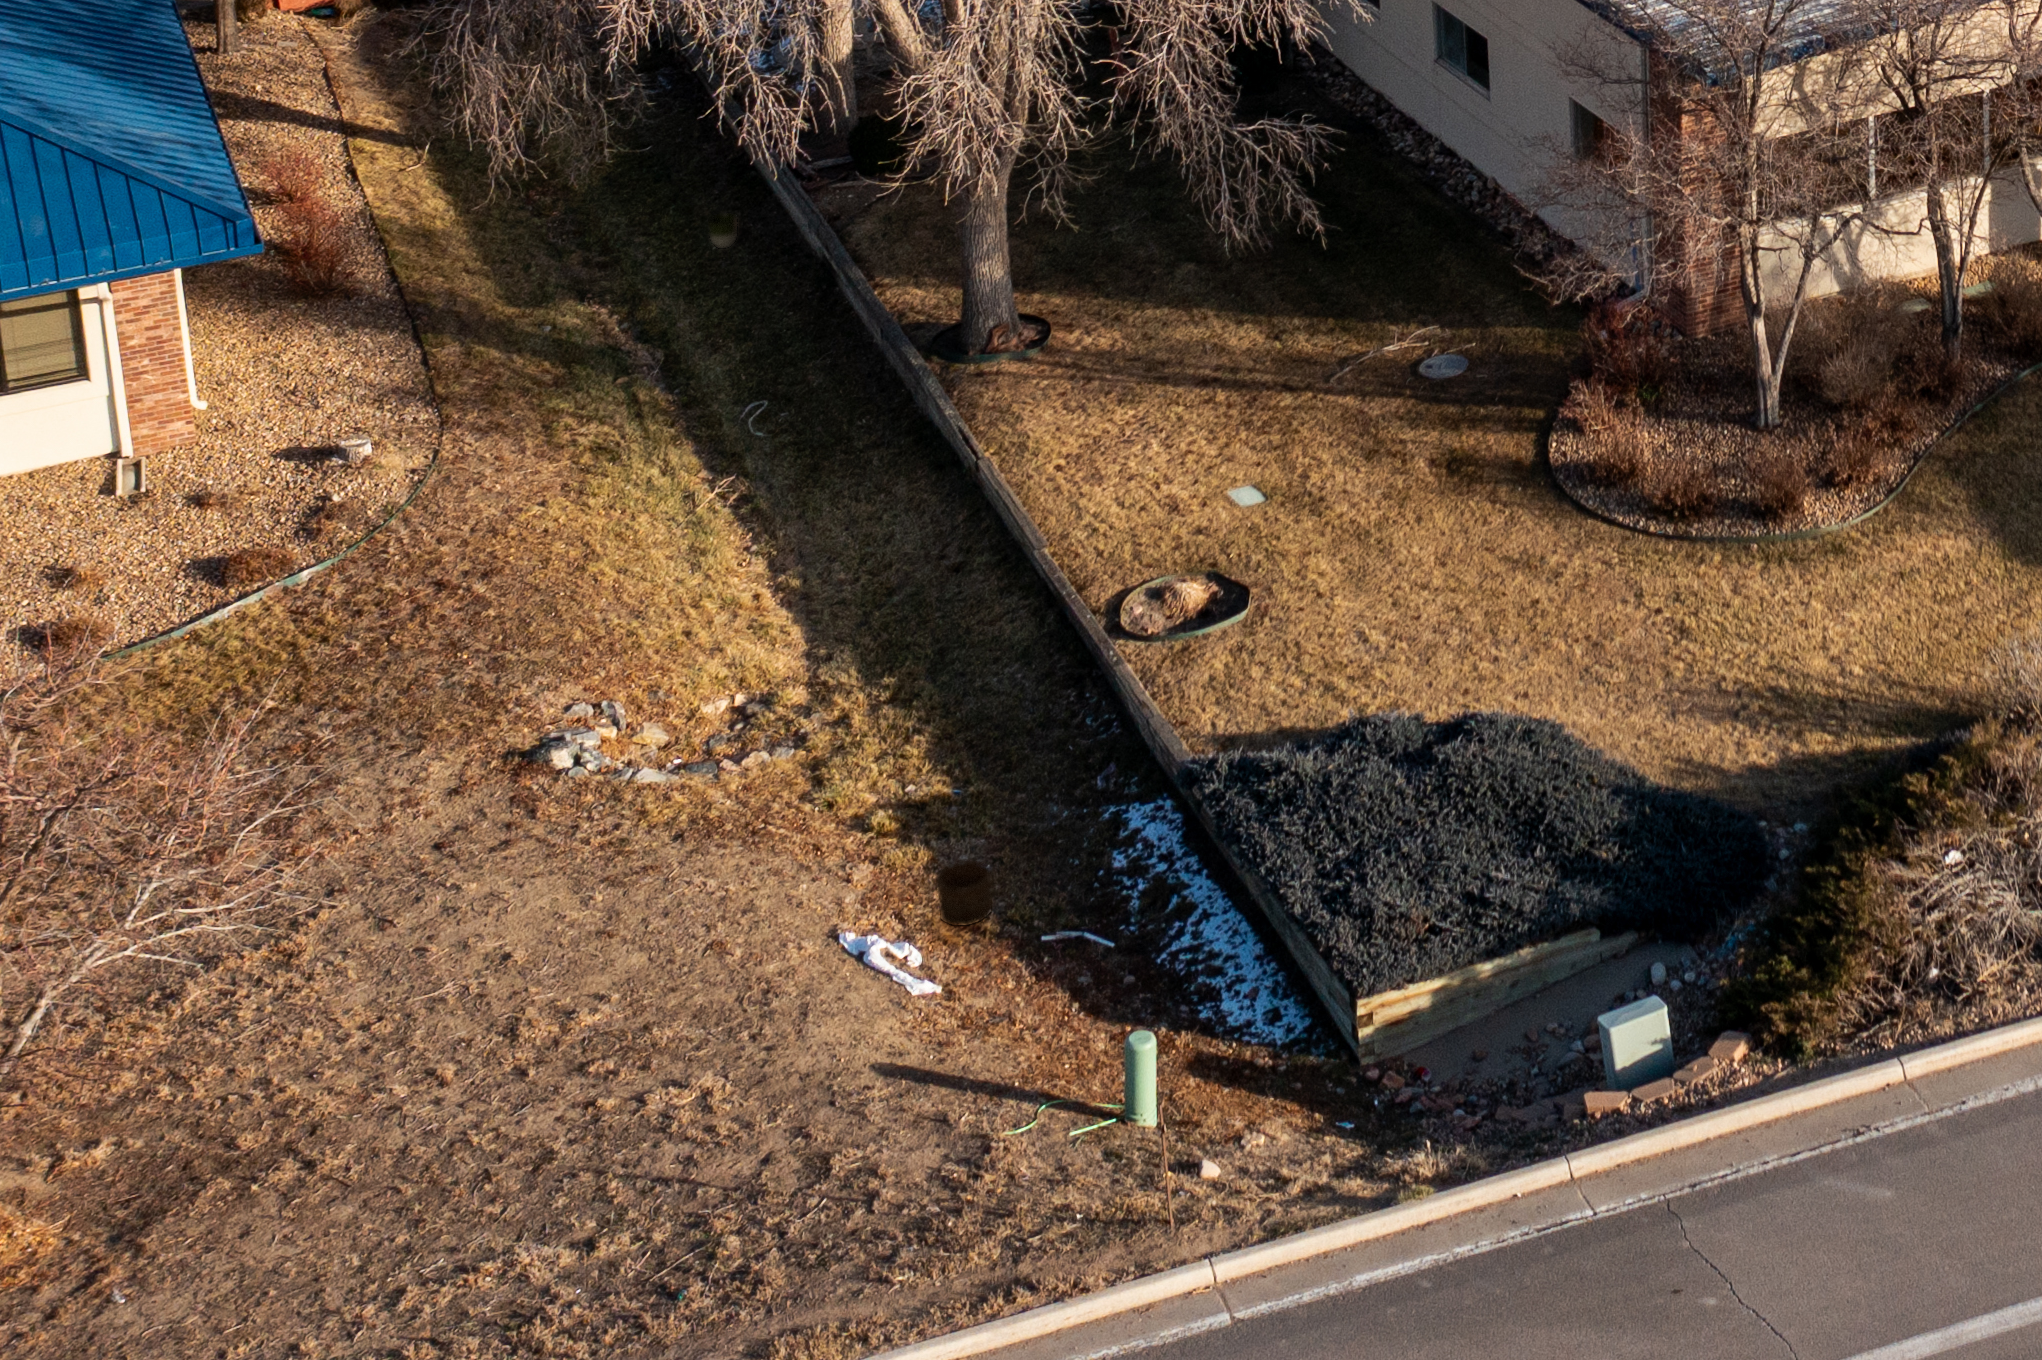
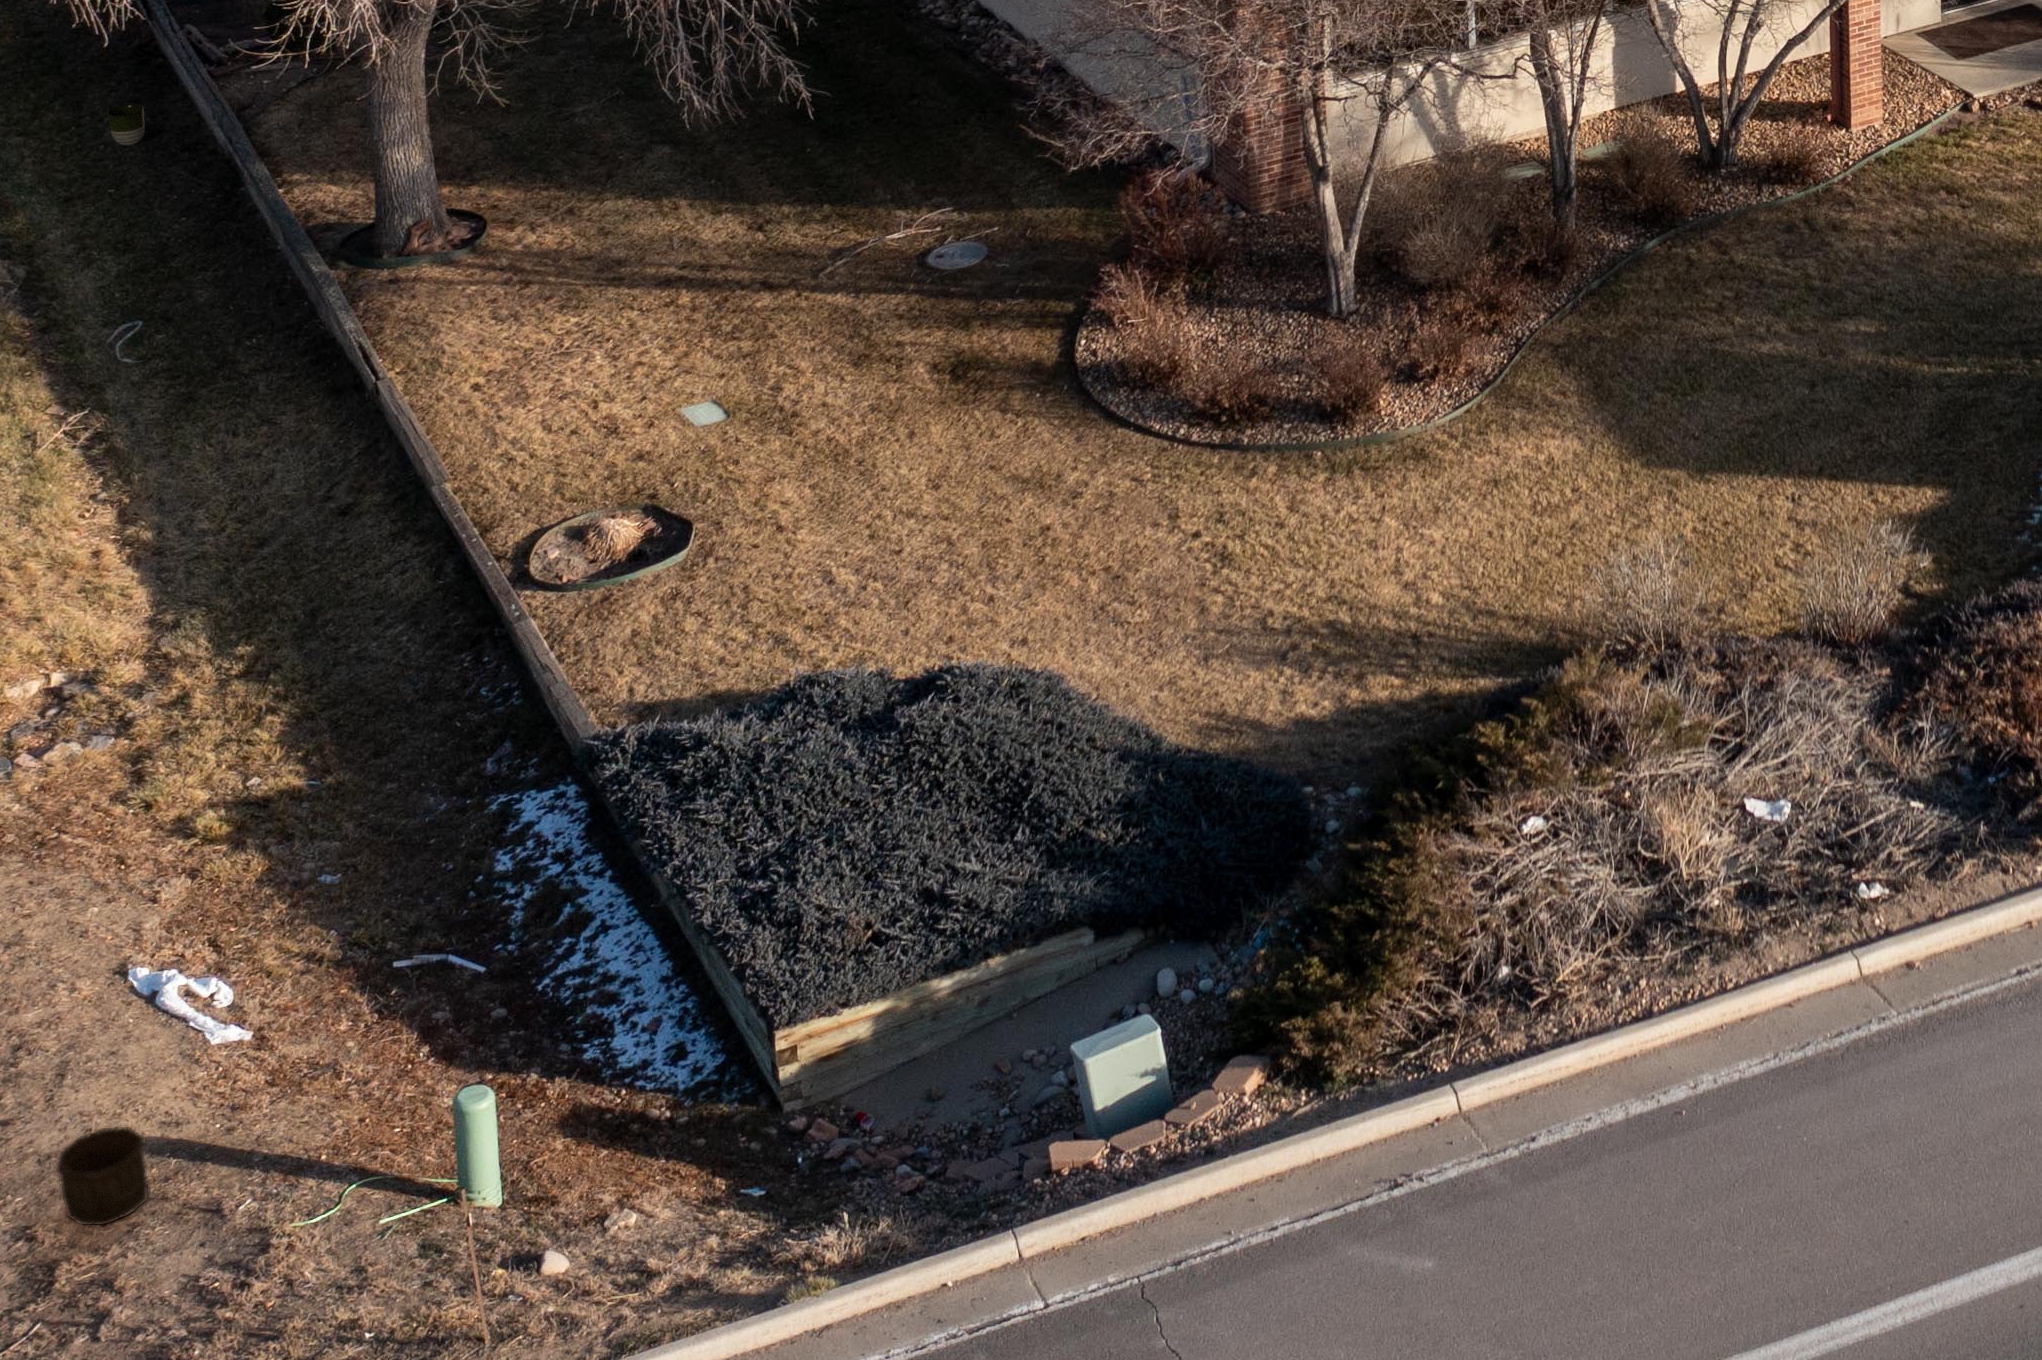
wooden bucket: present [936,861,992,926] -> present [57,1127,148,1225]

